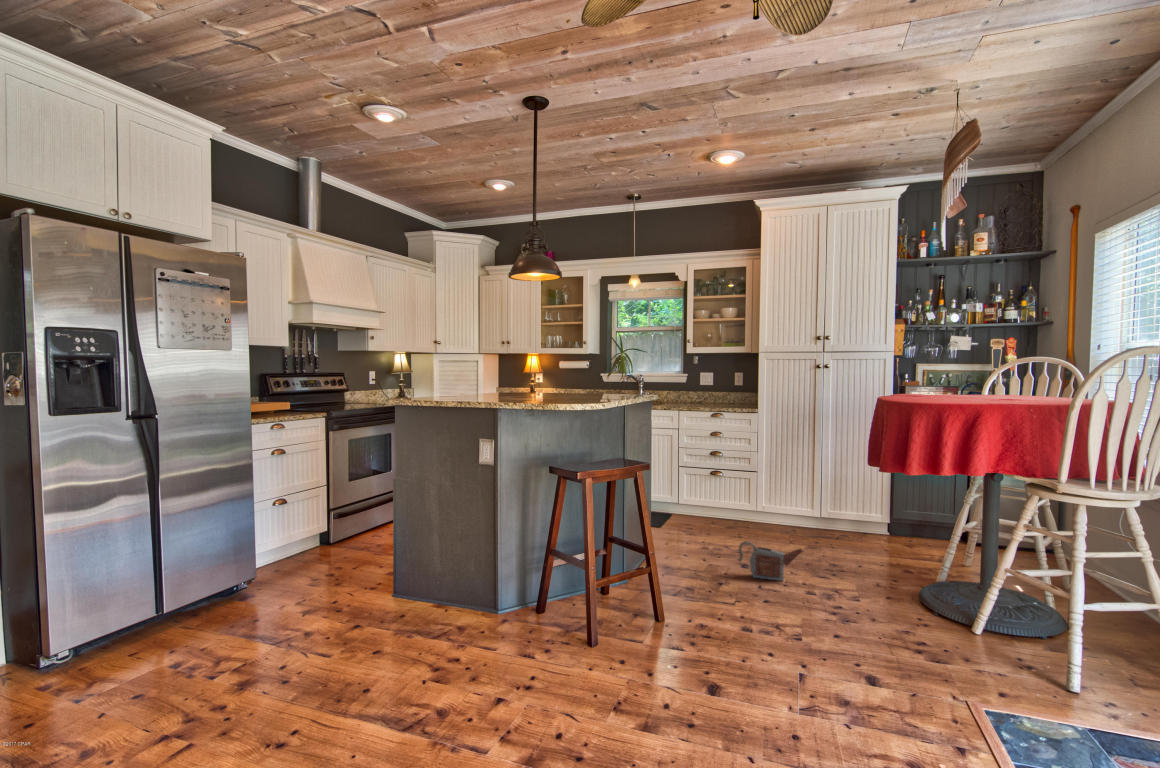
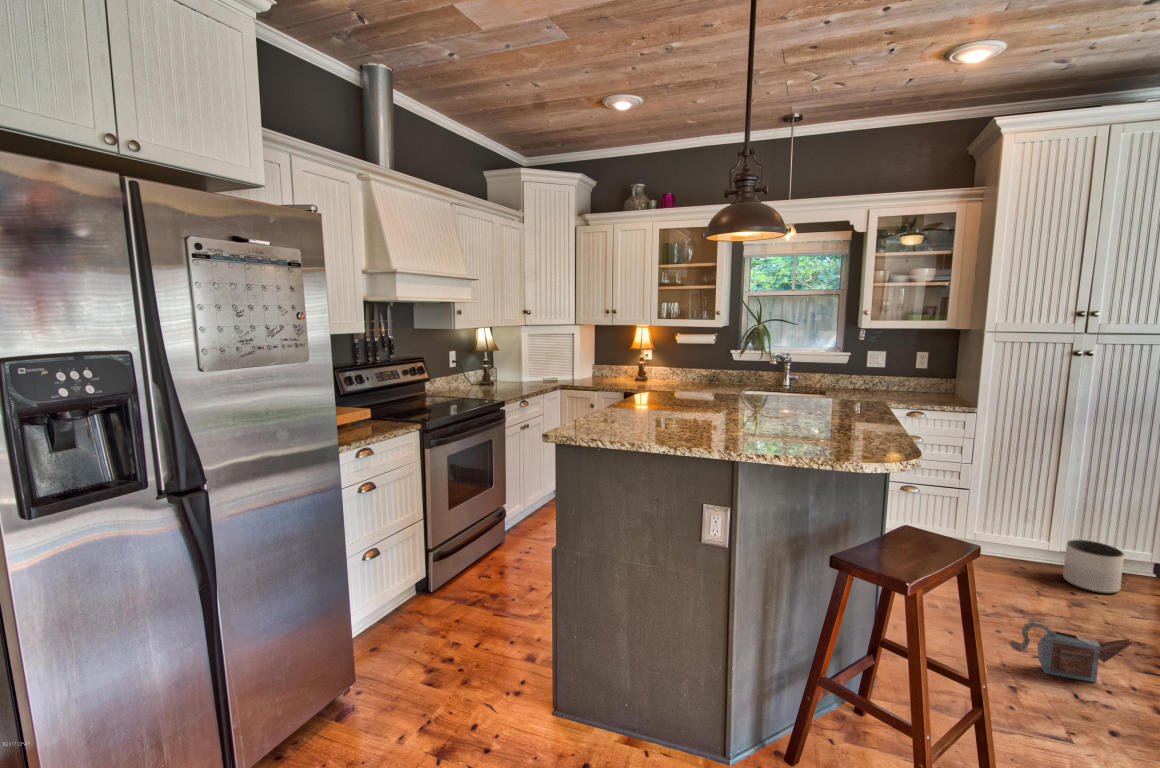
planter: none [817,505,852,541] -> present [1063,540,1124,593]

